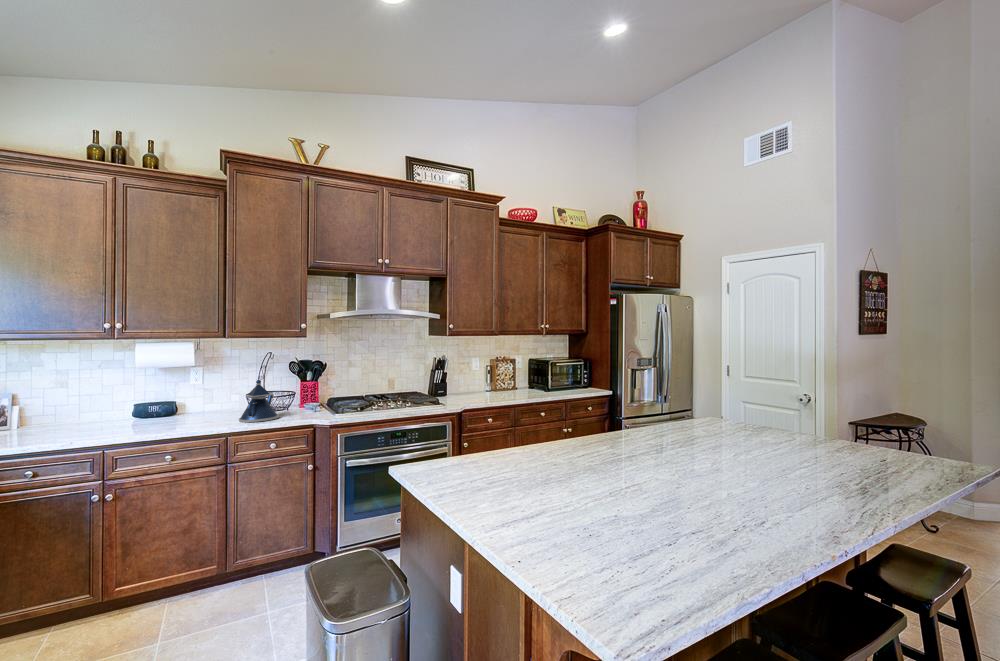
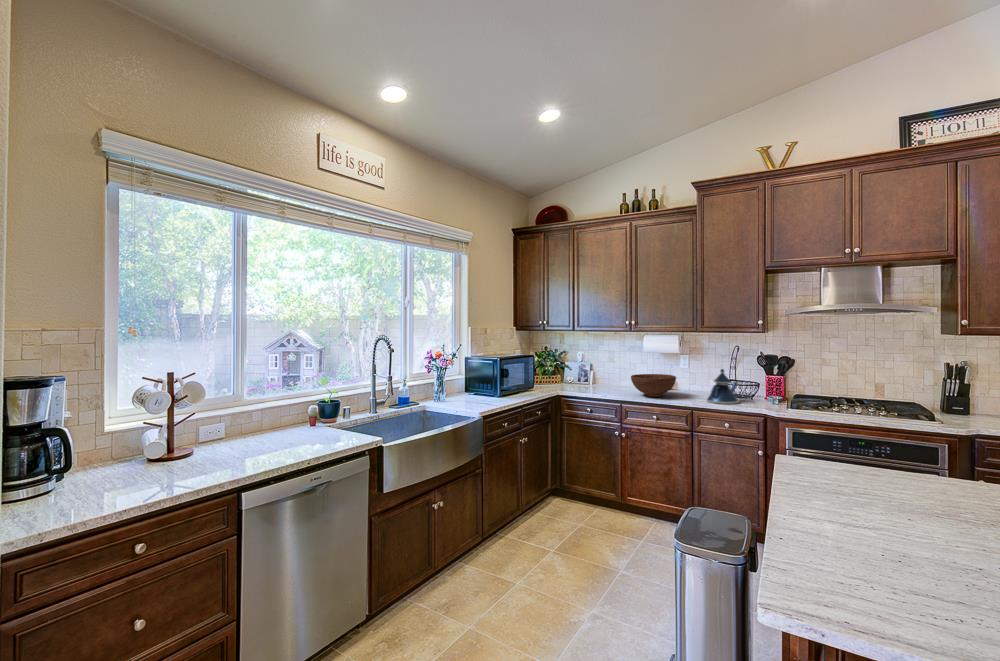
fruit bowl: none [118,396,195,430] -> present [631,374,676,397]

